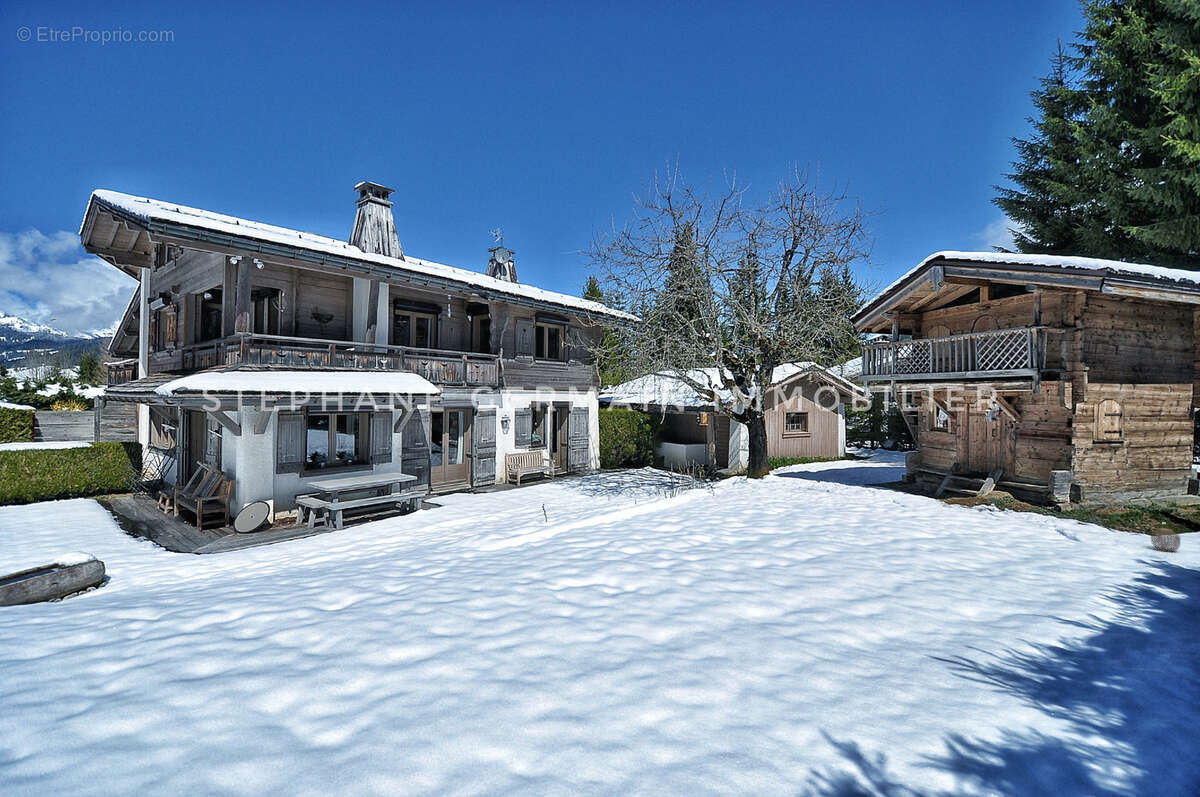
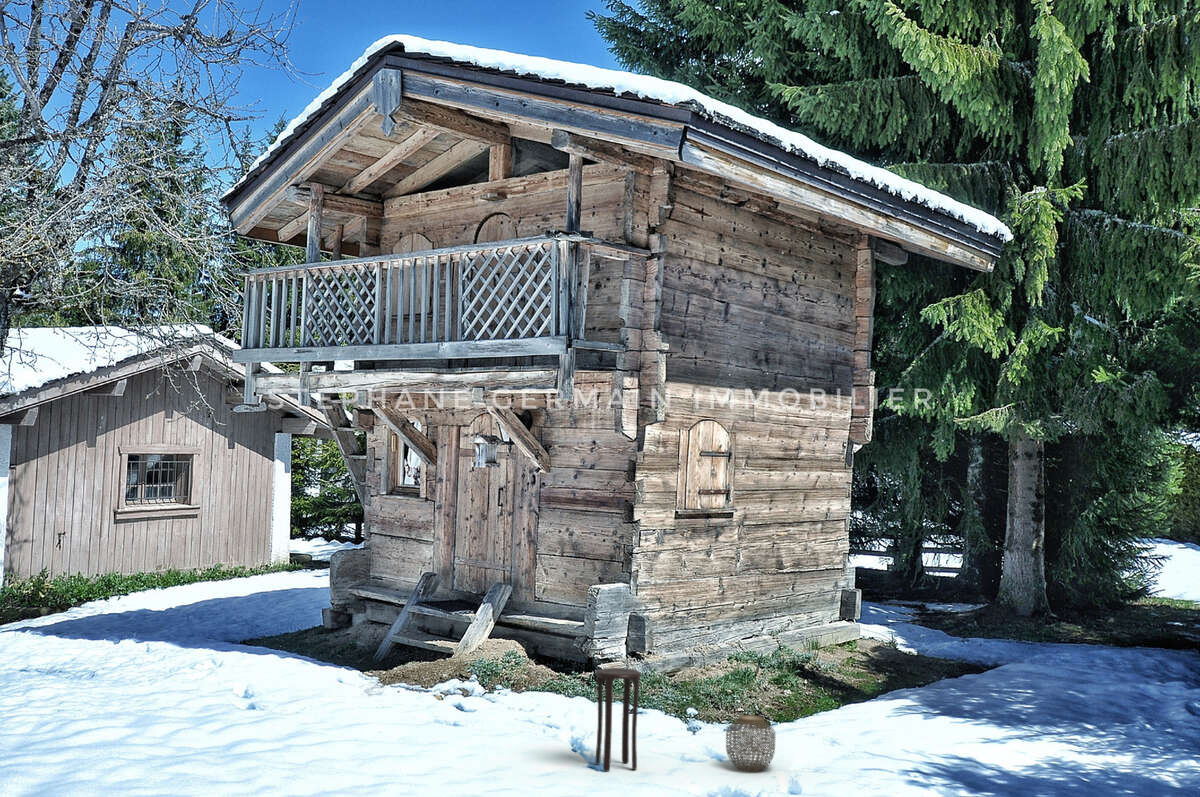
stool: none [1079,504,1104,545] -> present [595,668,641,771]

